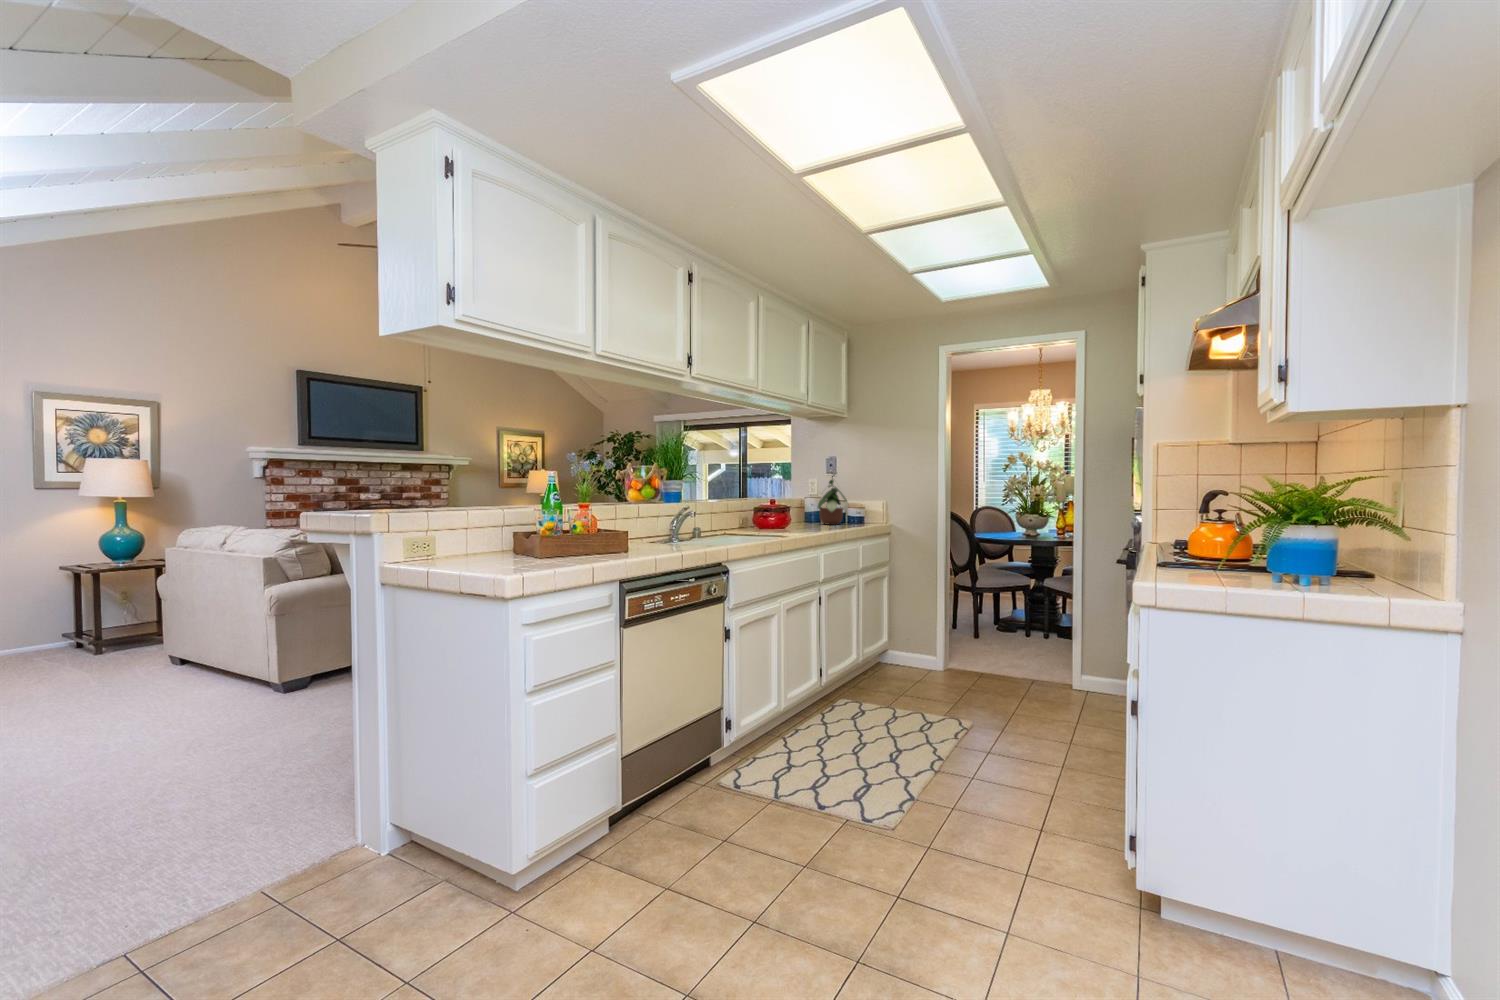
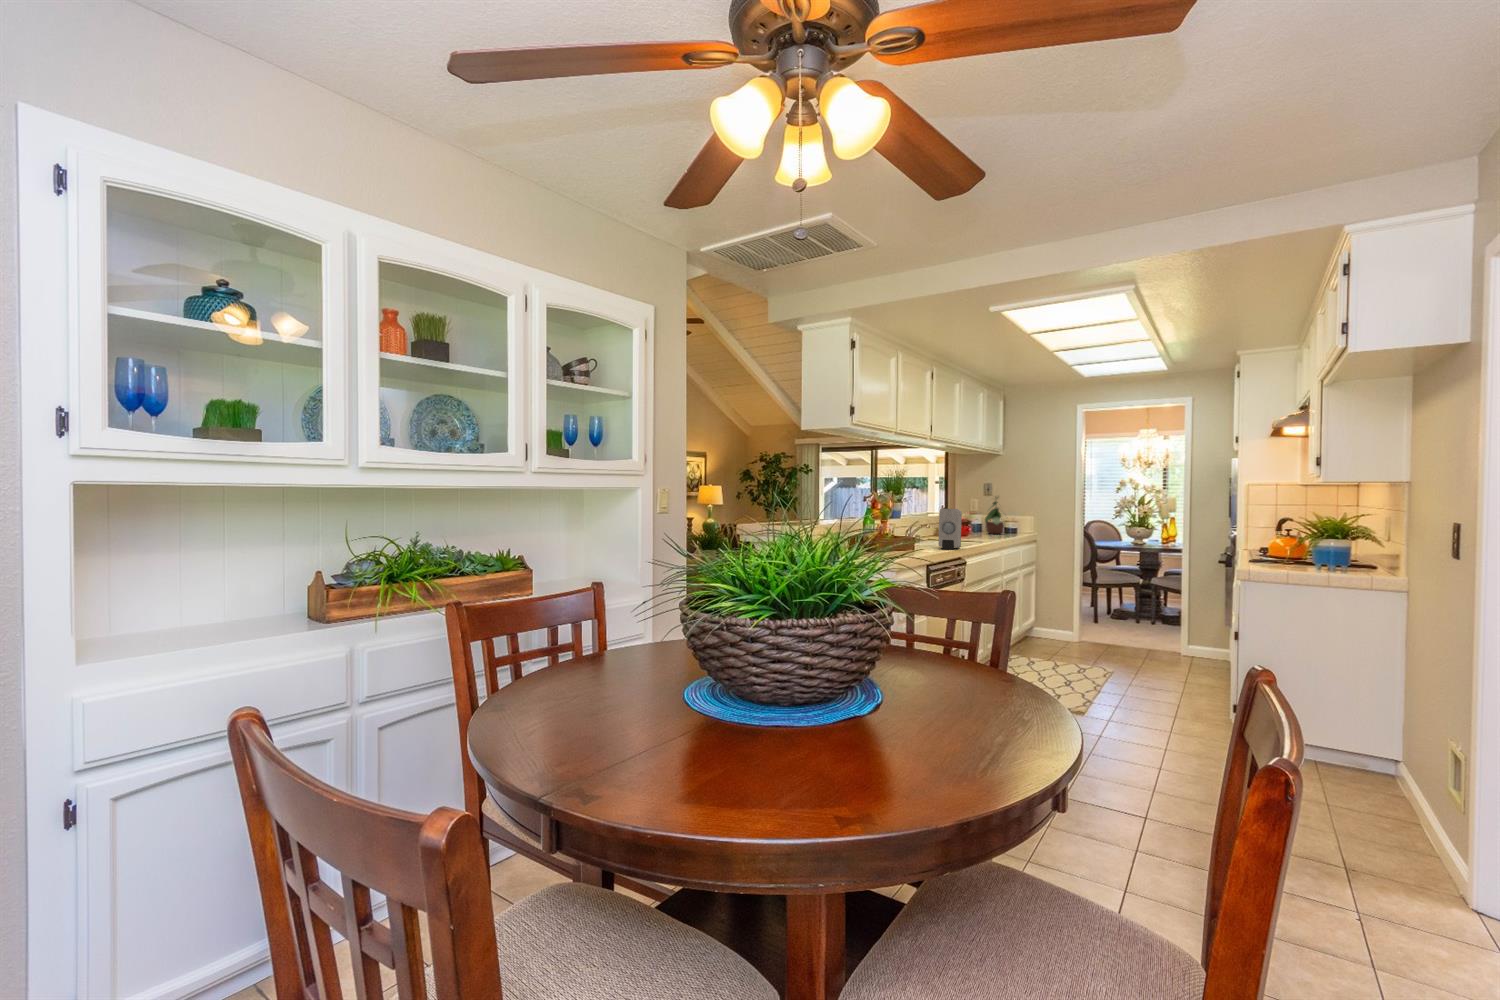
soap dispenser: none [677,483,722,550] -> present [939,509,962,549]

